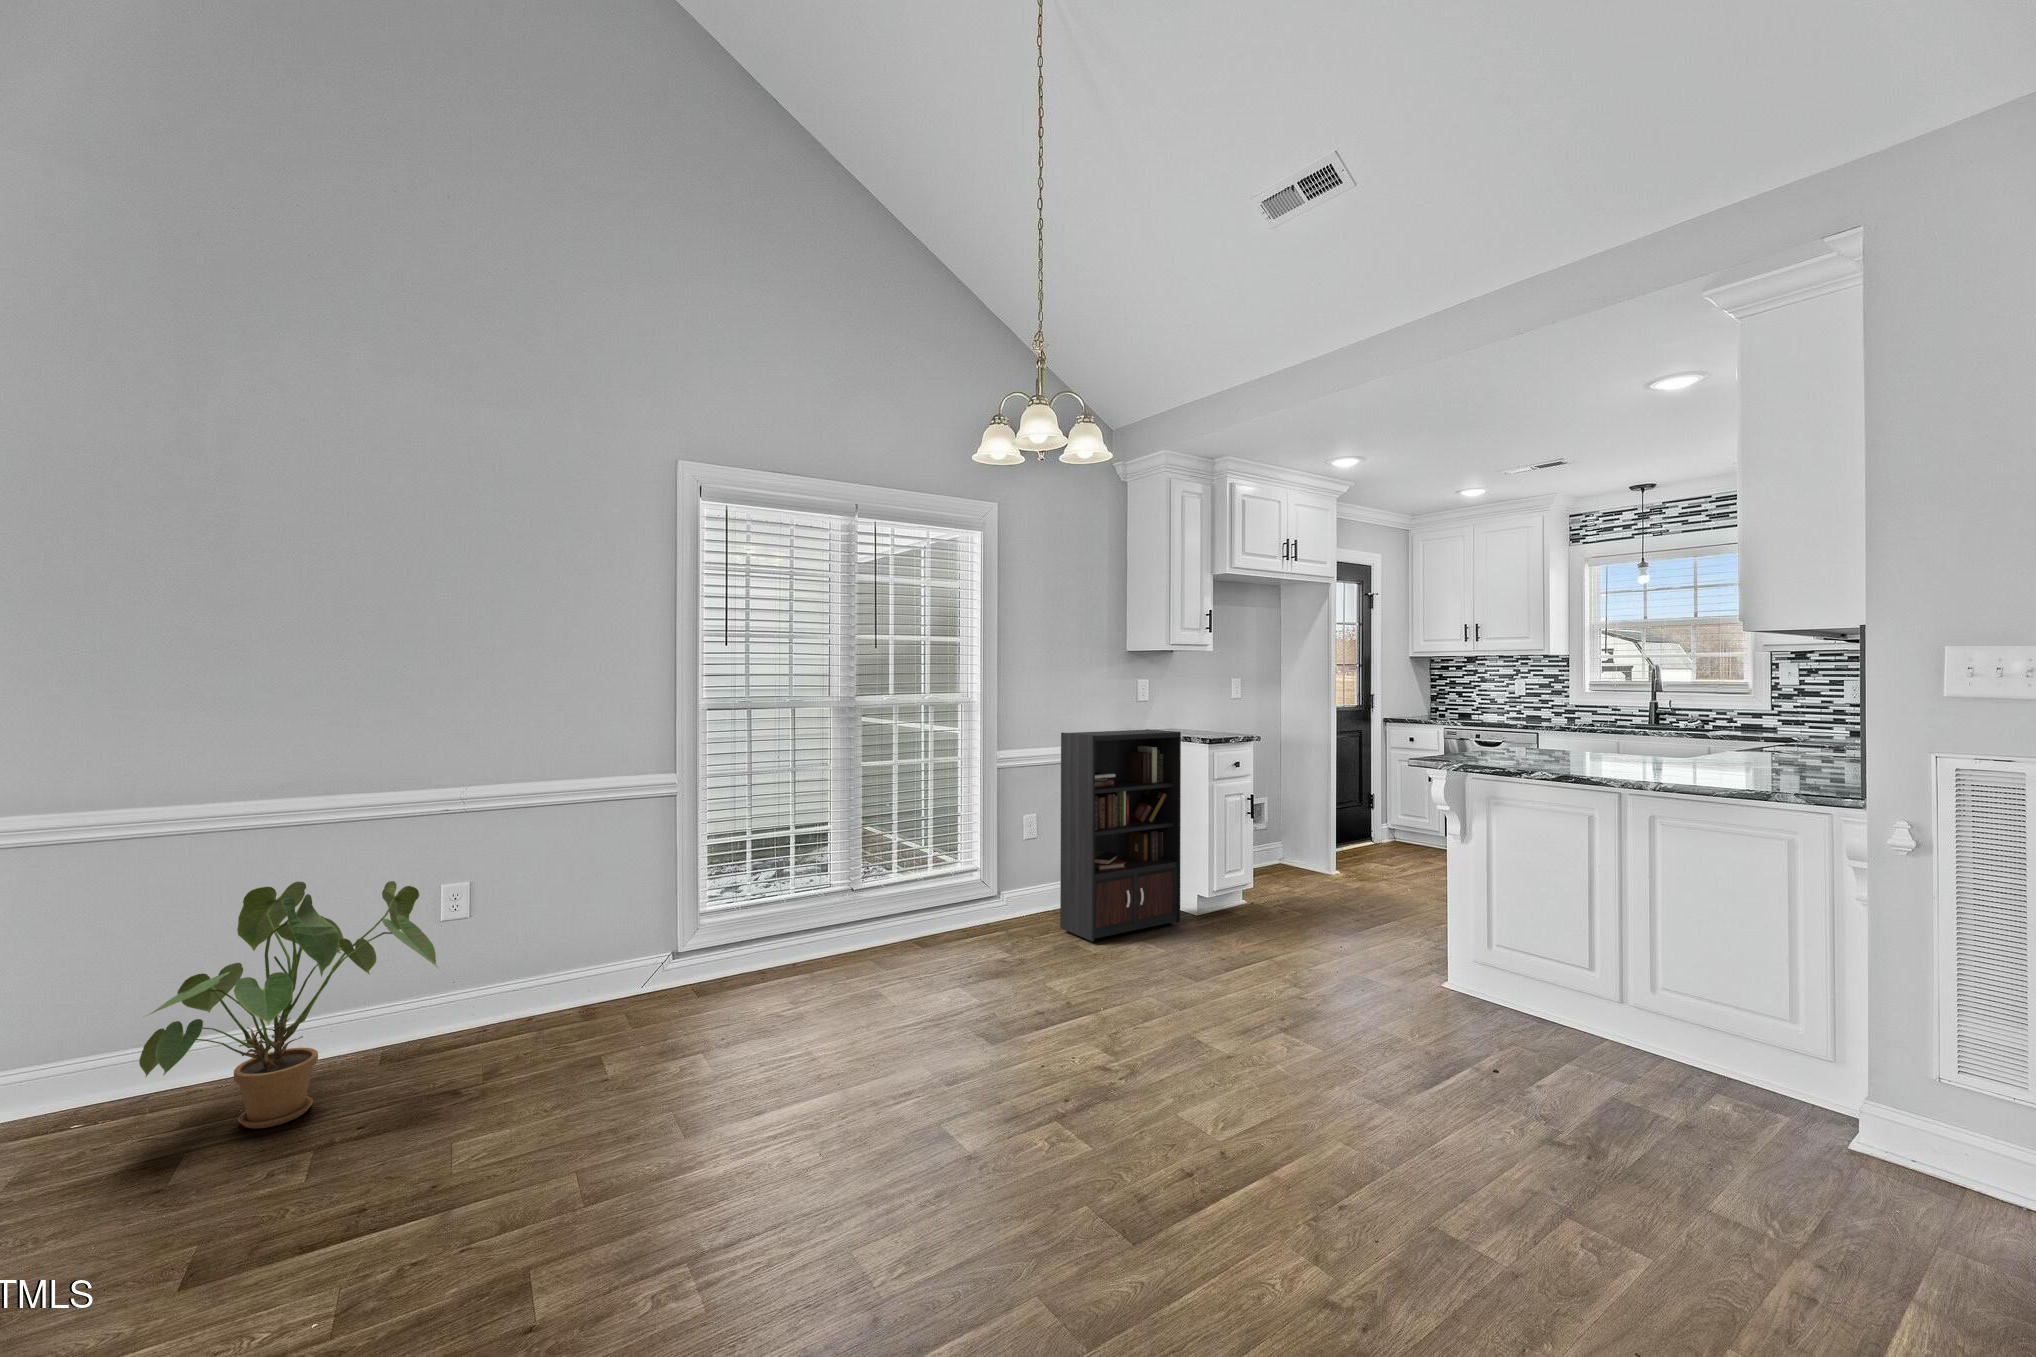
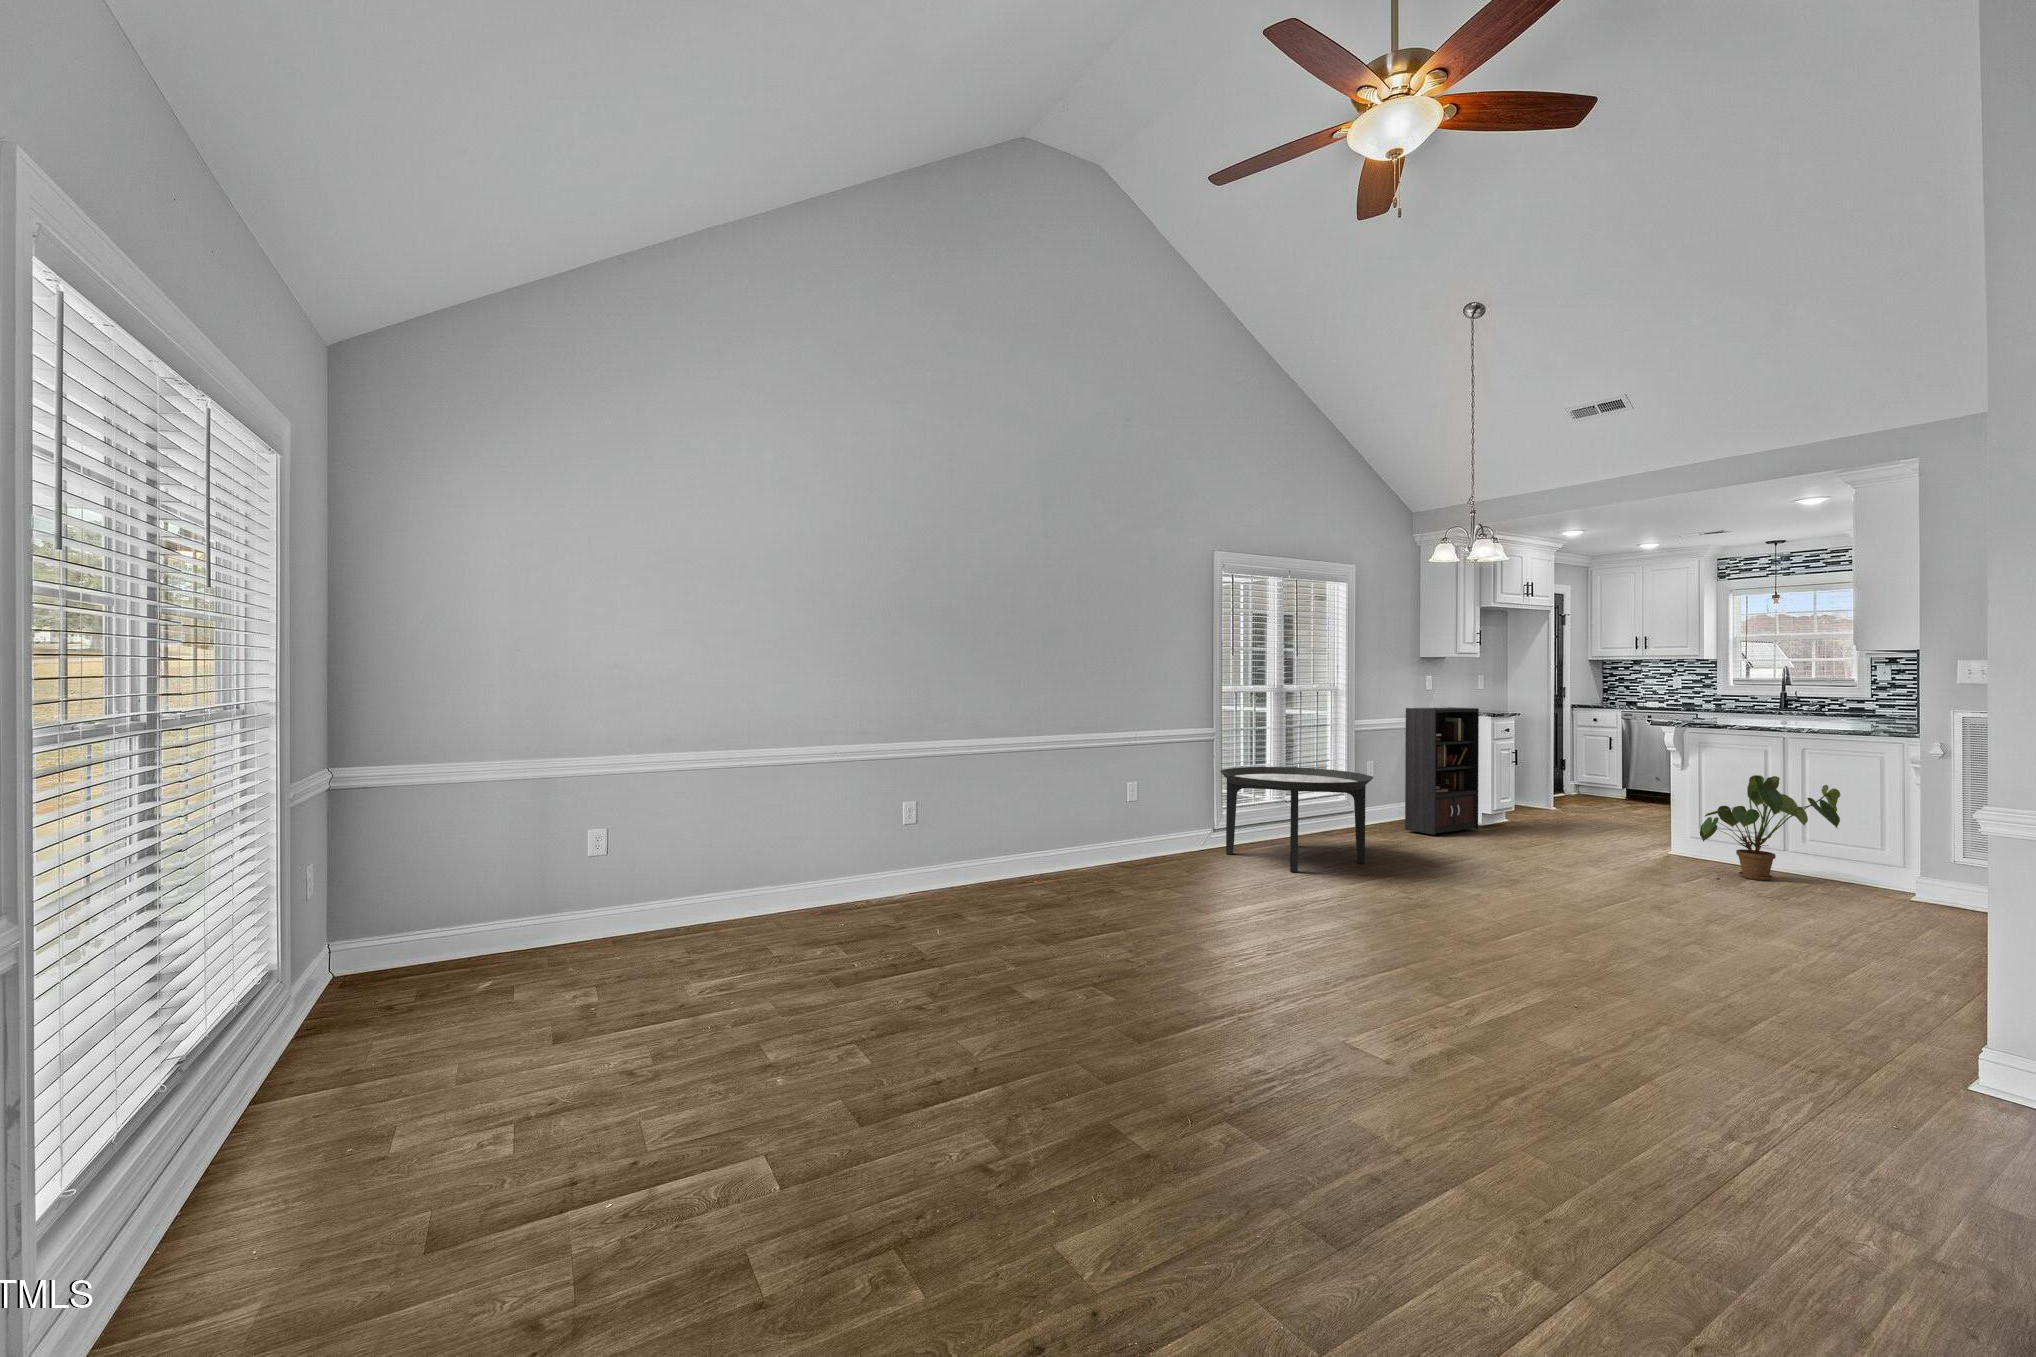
round table: none [617,839,898,1072] -> present [1220,767,1373,872]
house plant: present [139,881,439,1128] -> present [1700,775,1840,880]

